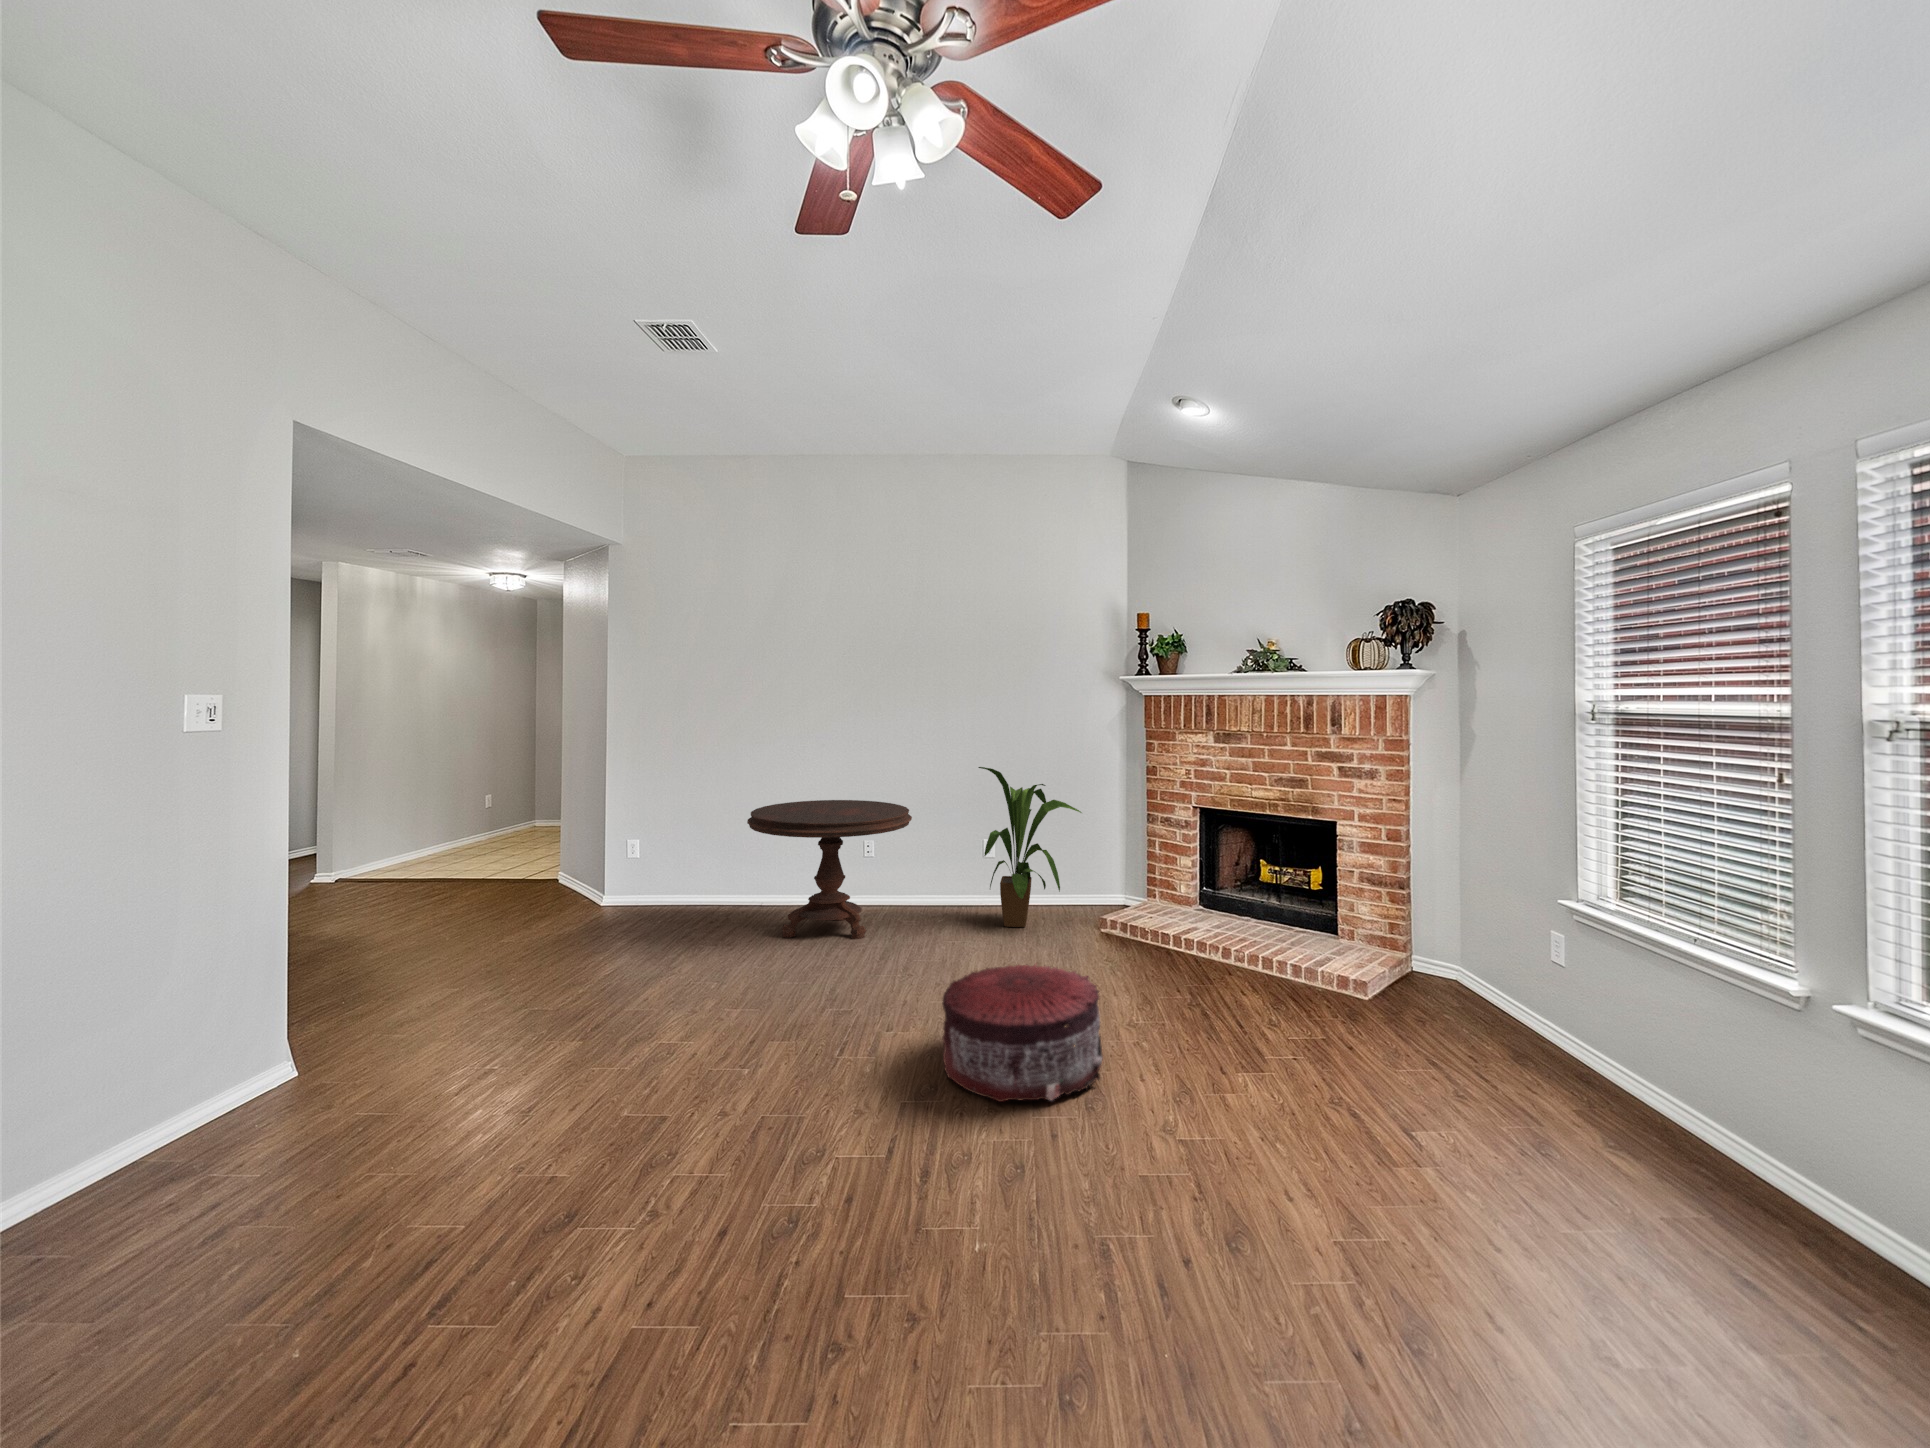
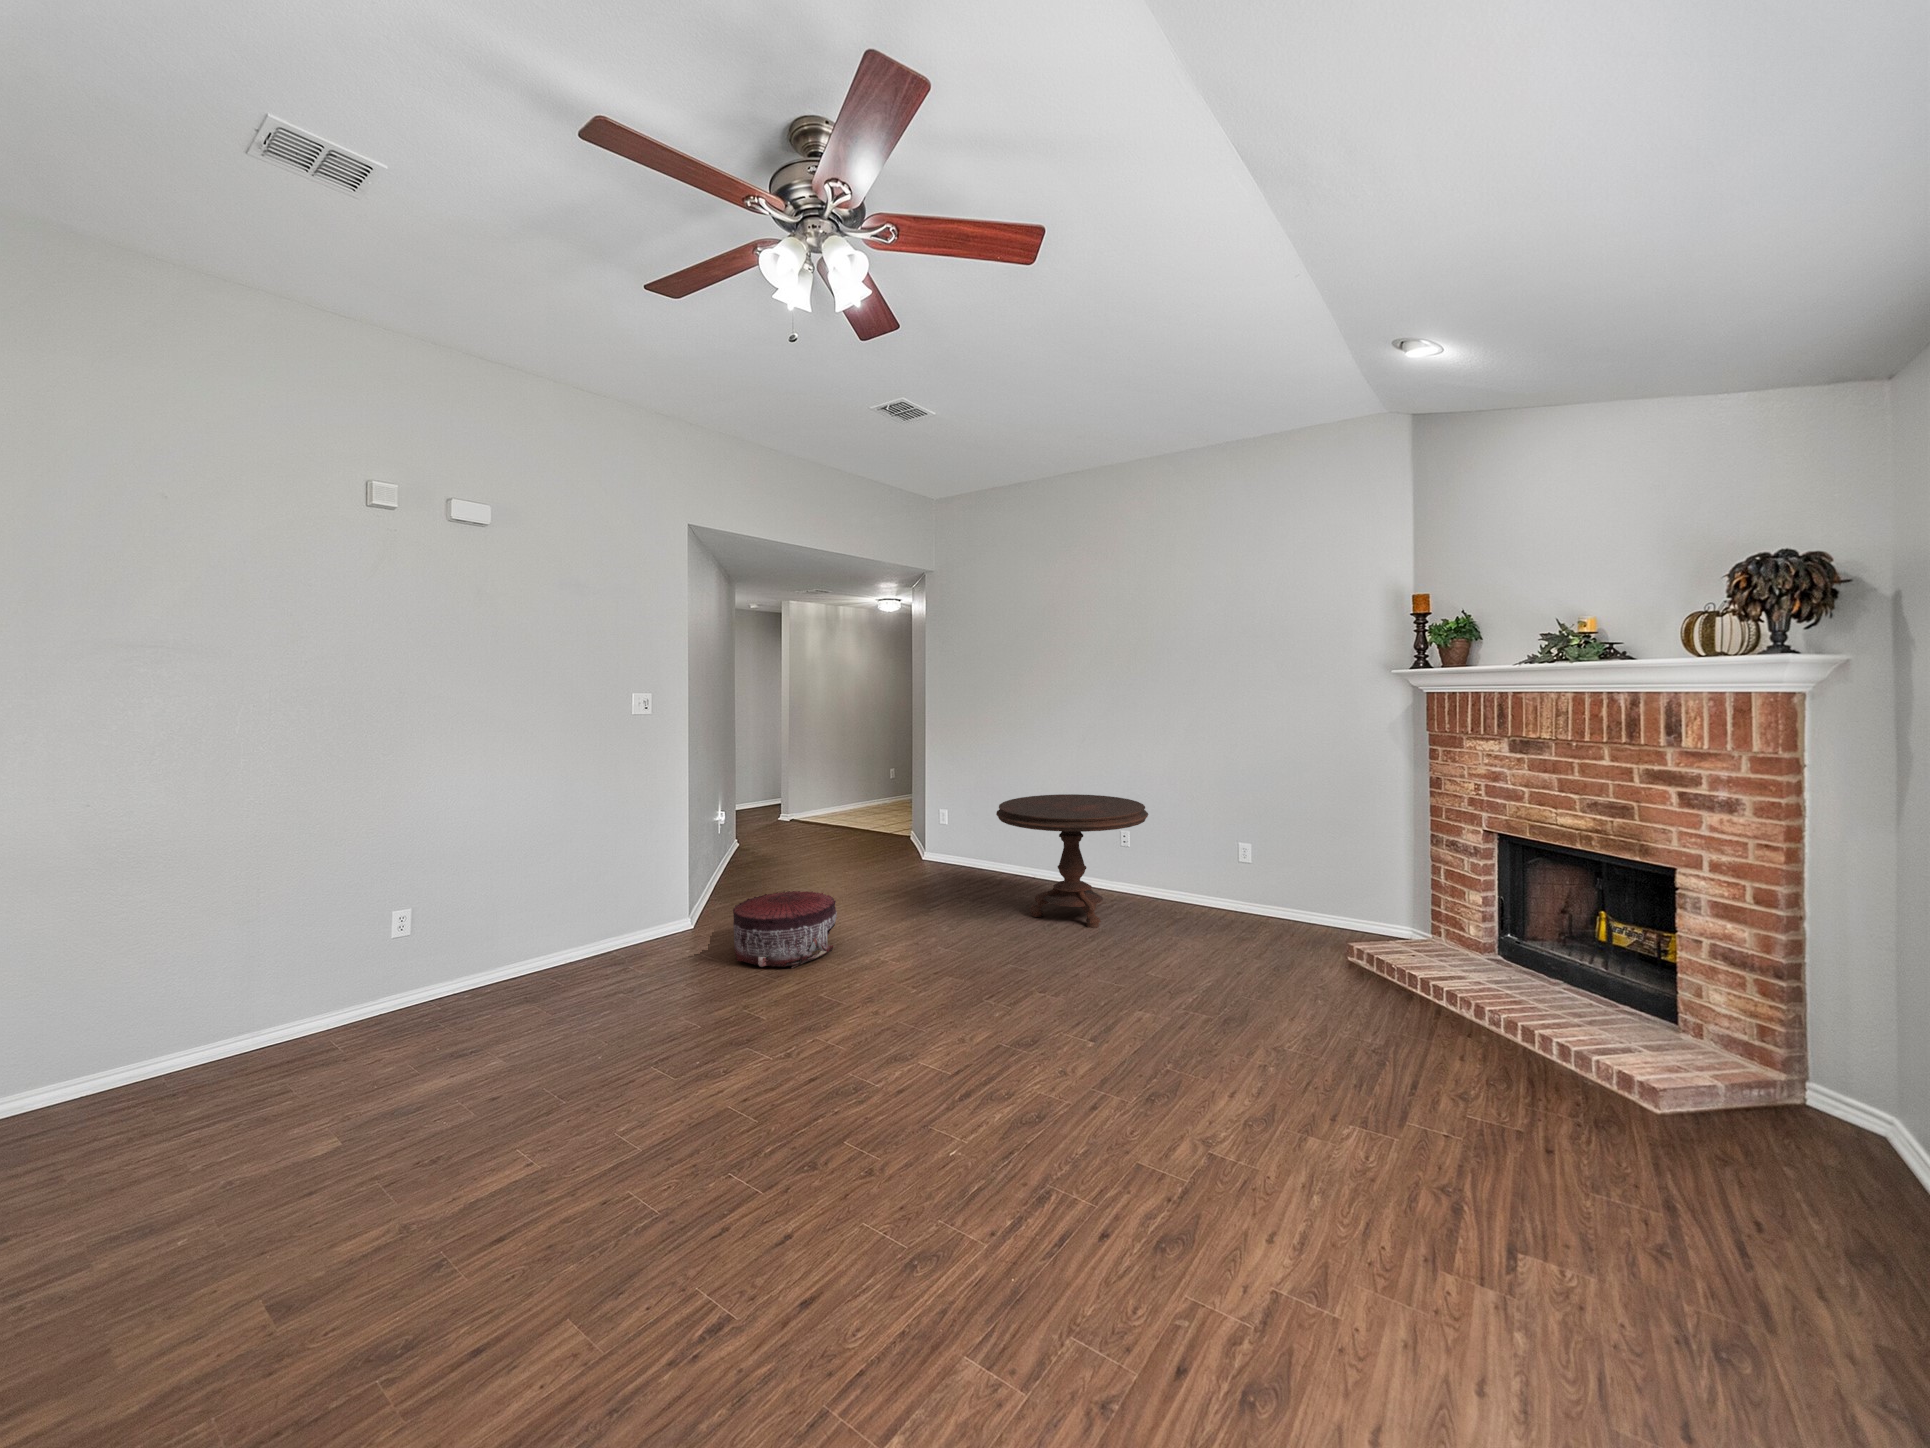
house plant: present [978,767,1082,927] -> none [1205,770,1341,944]
pouf: present [942,965,1103,1102] -> present [733,891,837,968]

